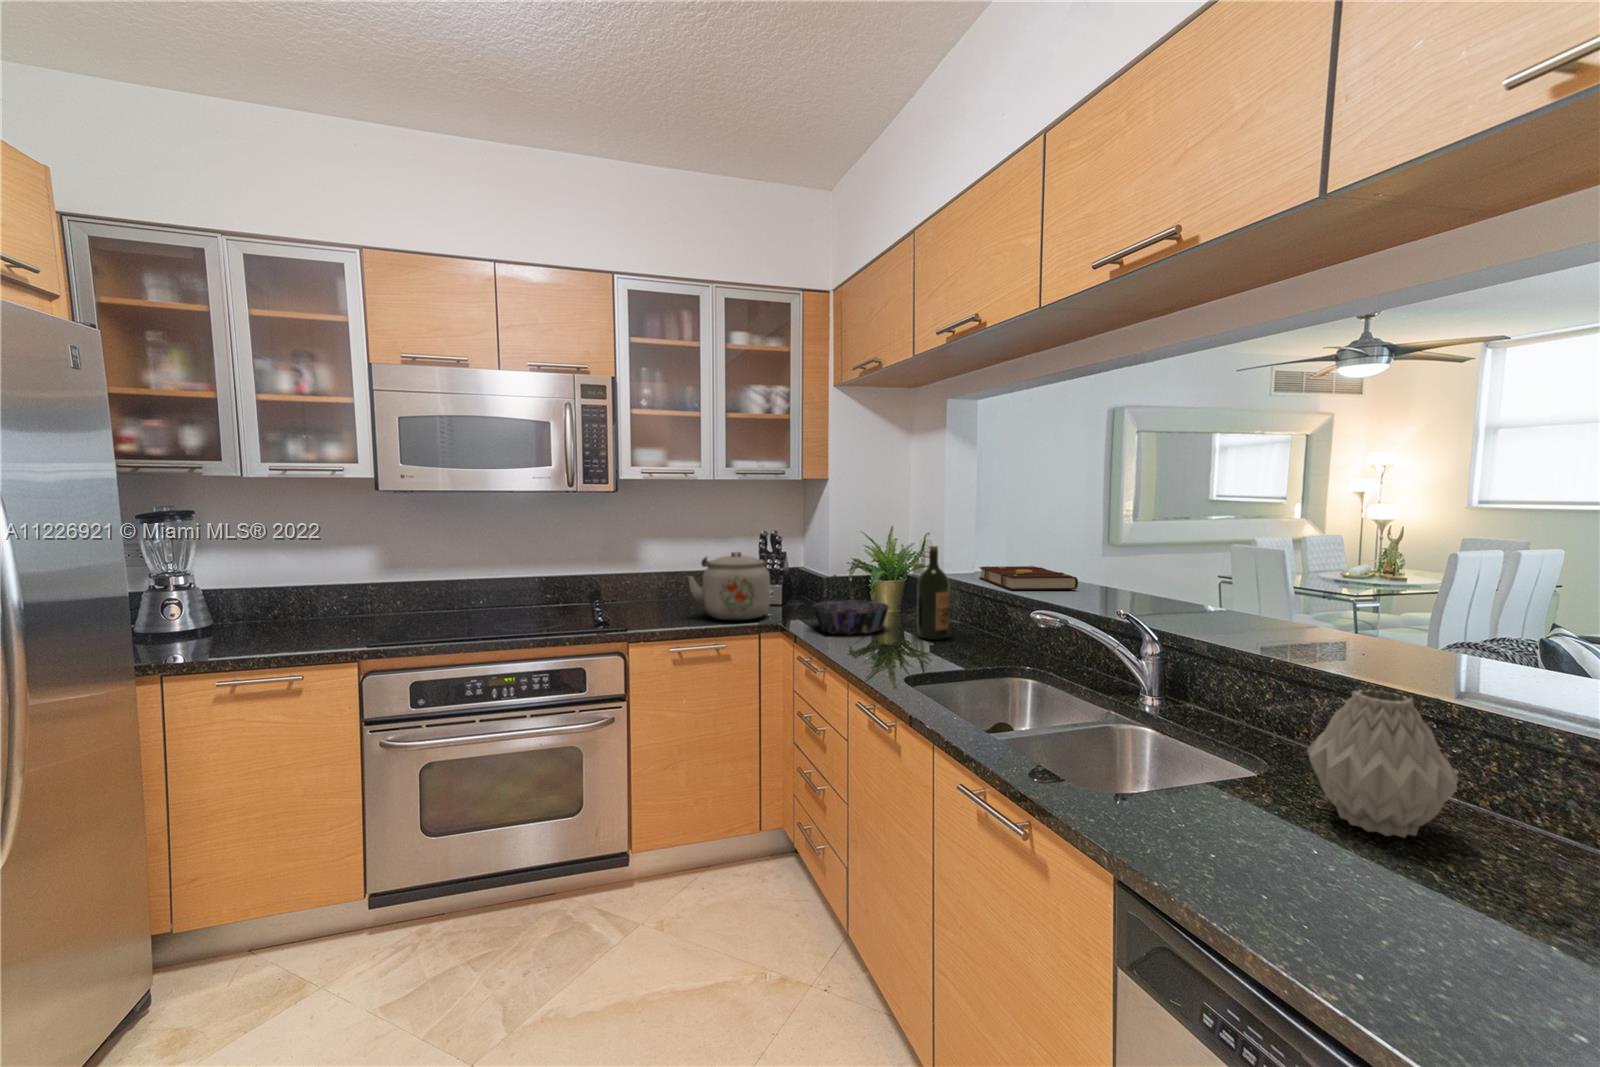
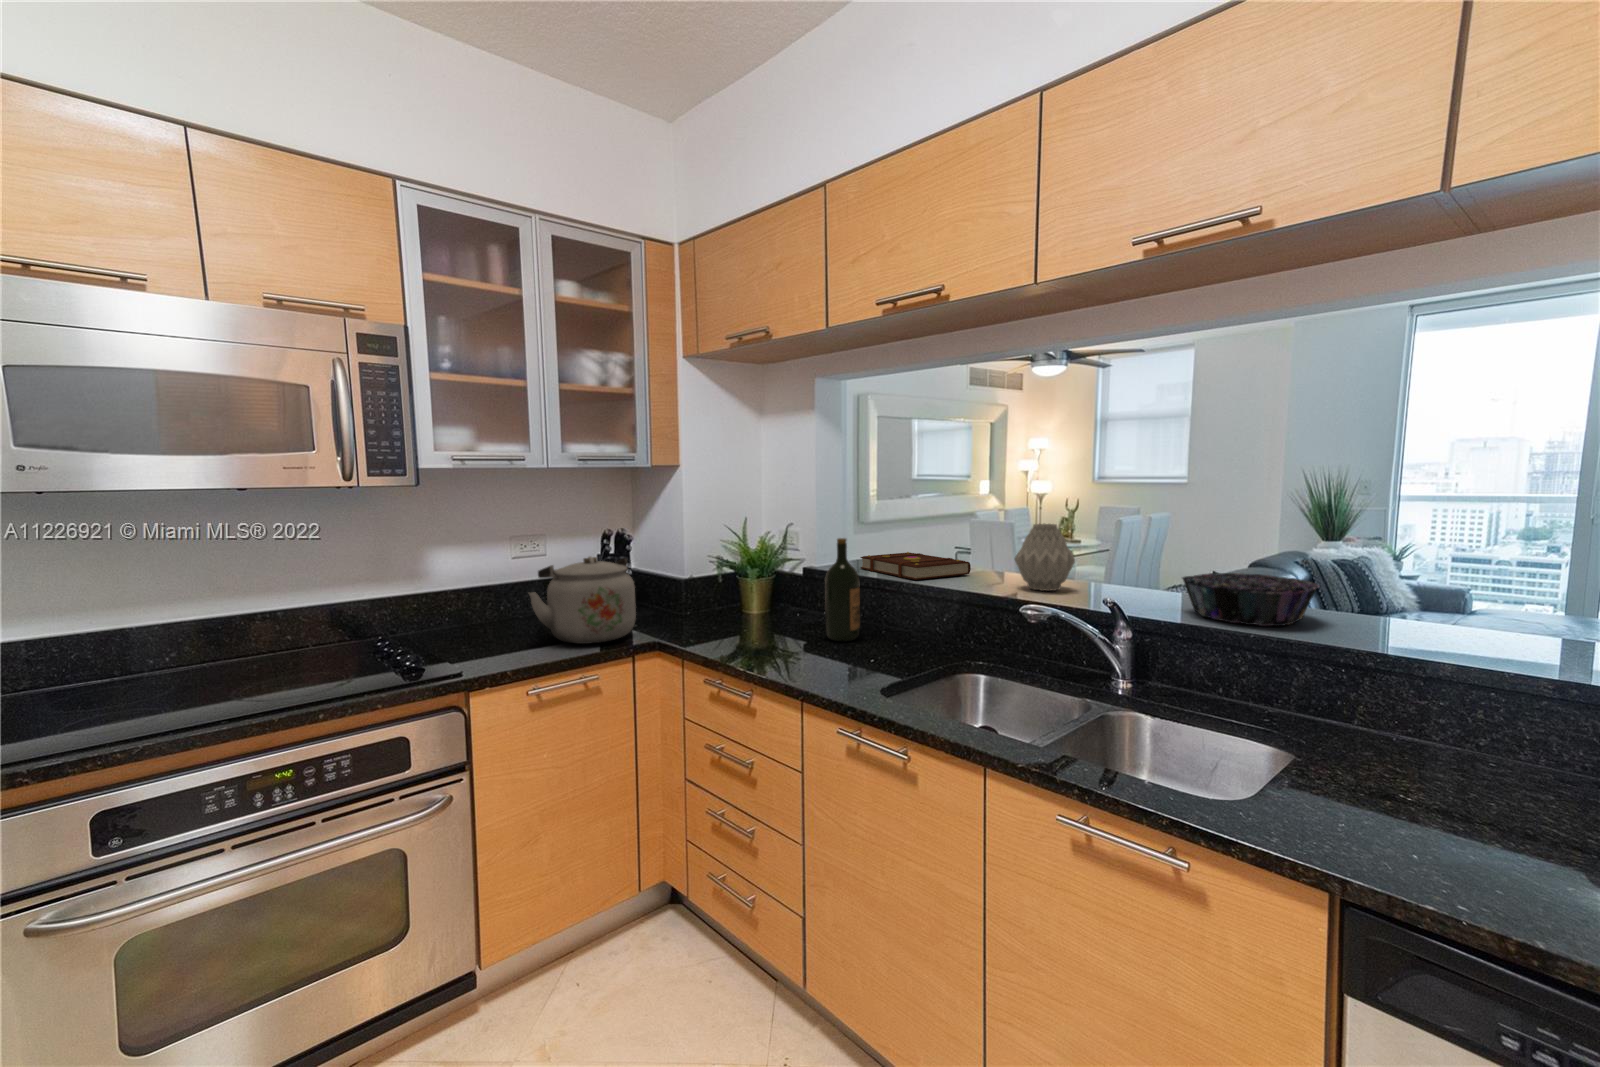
decorative bowl: present [812,600,889,634] -> present [1182,573,1319,626]
vase: present [1307,690,1459,838] -> present [1015,524,1075,591]

